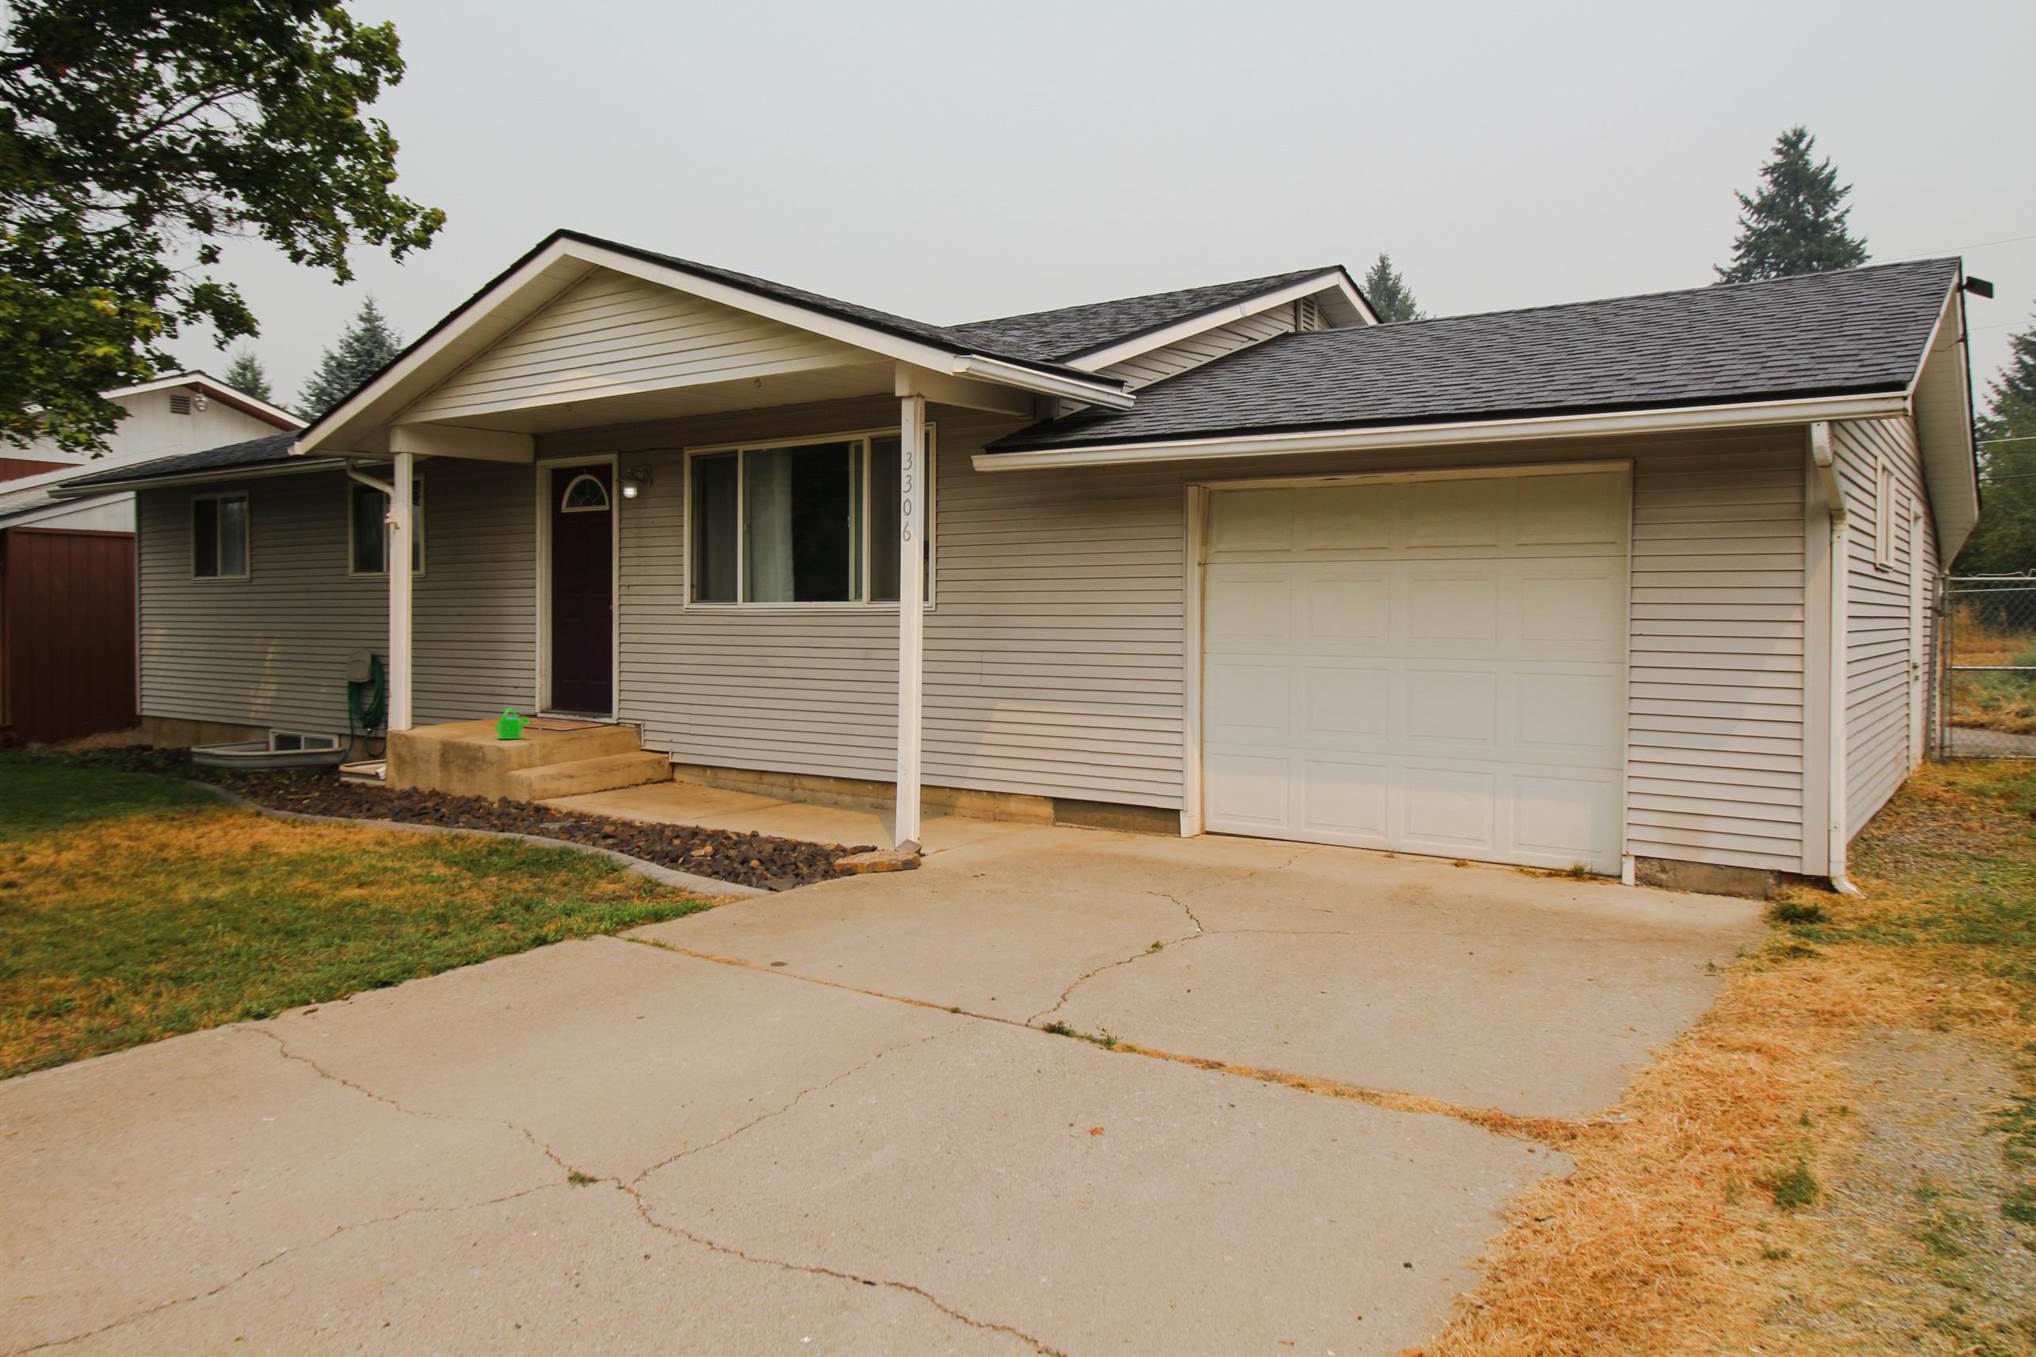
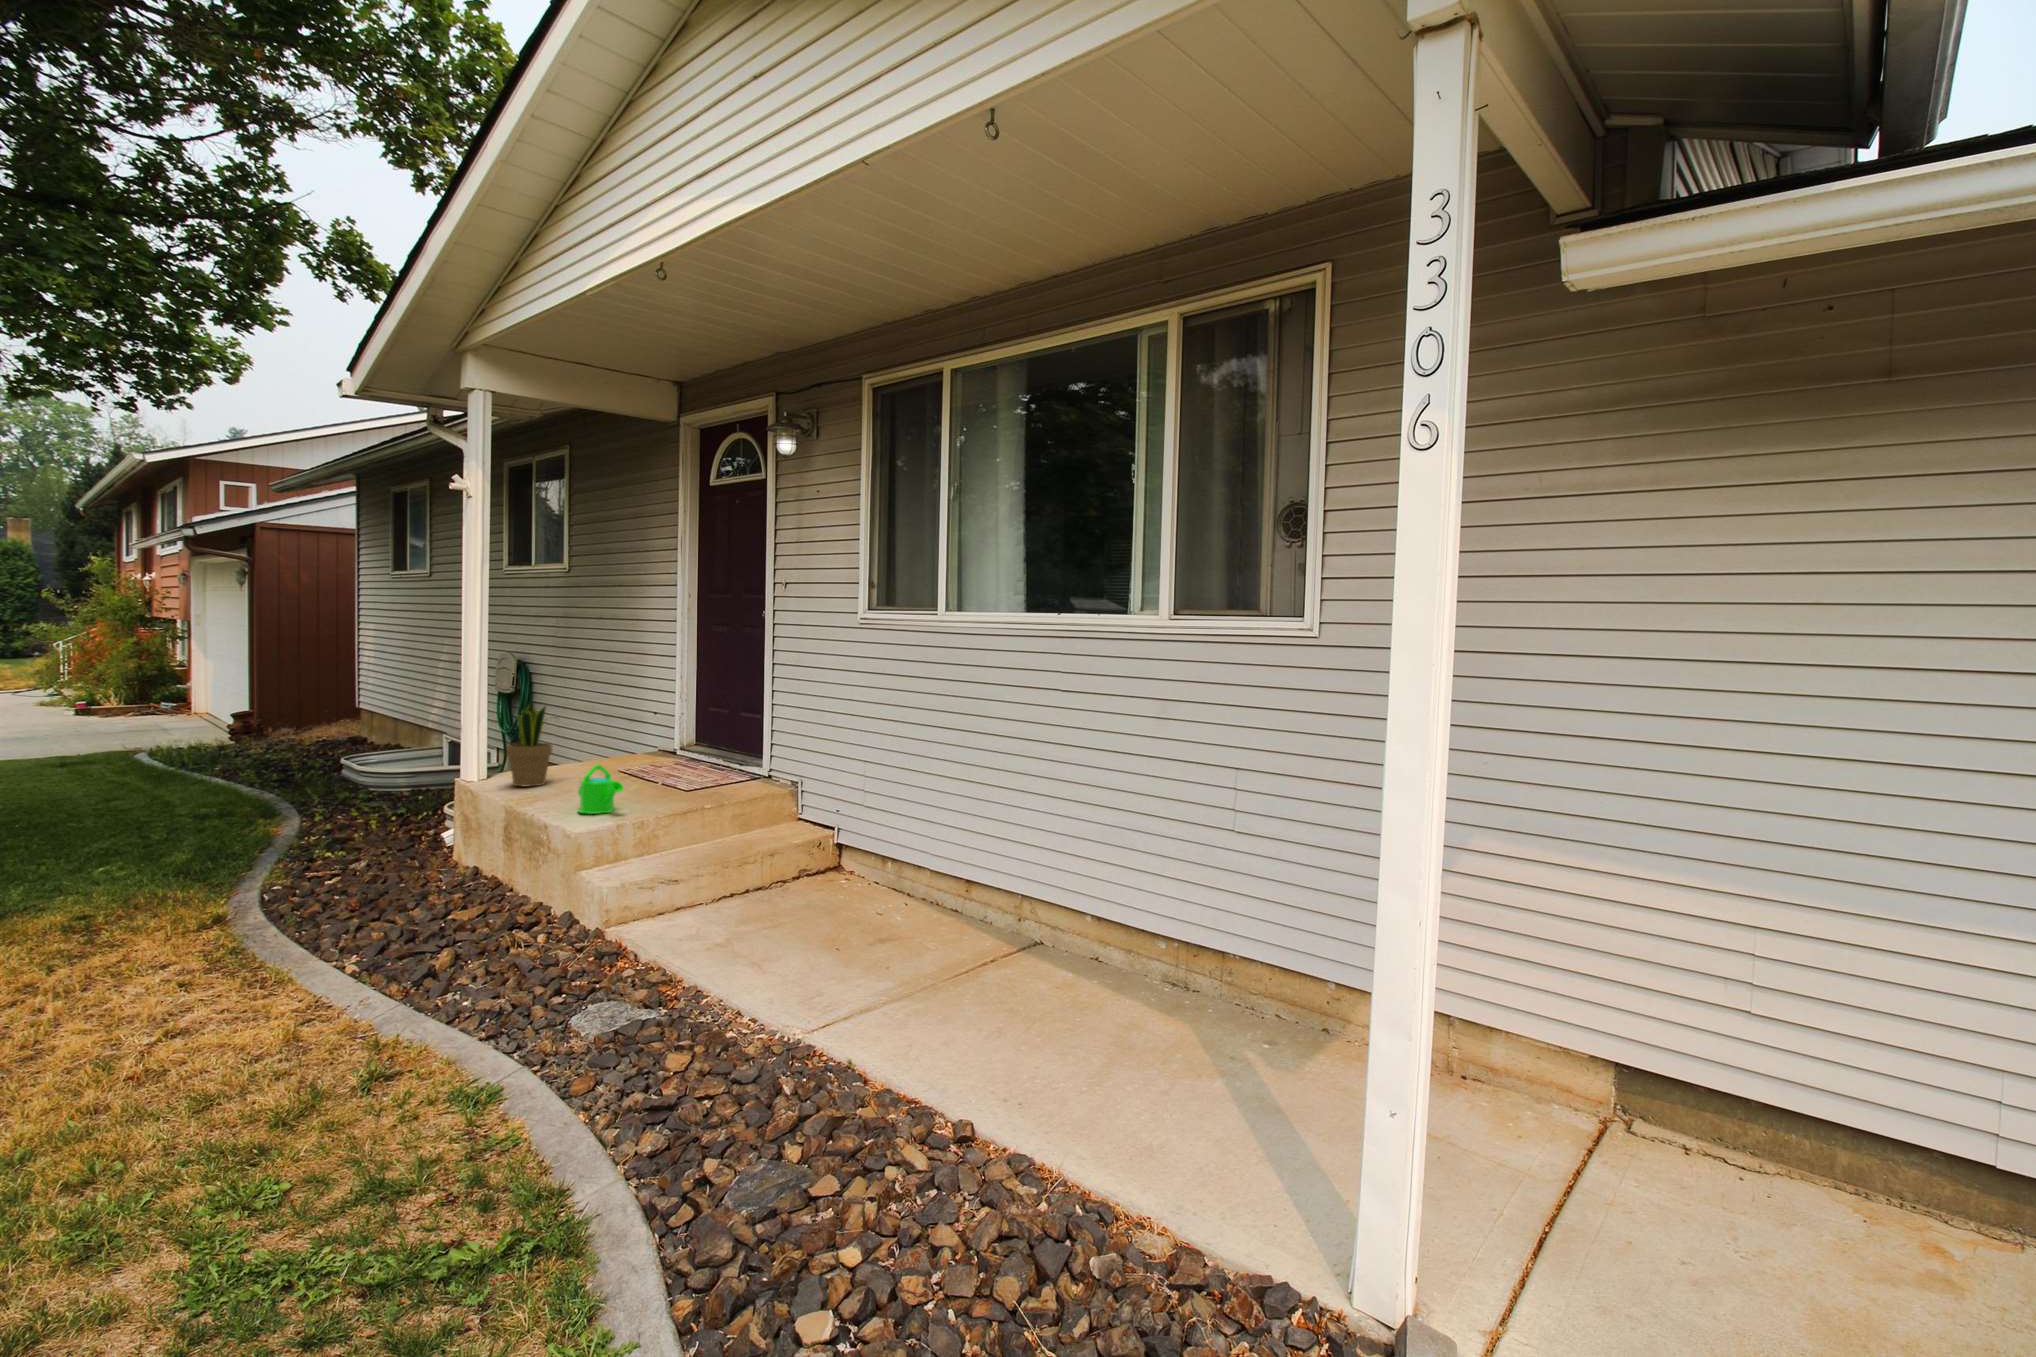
potted plant: none [428,673,463,732] -> present [507,704,552,787]

